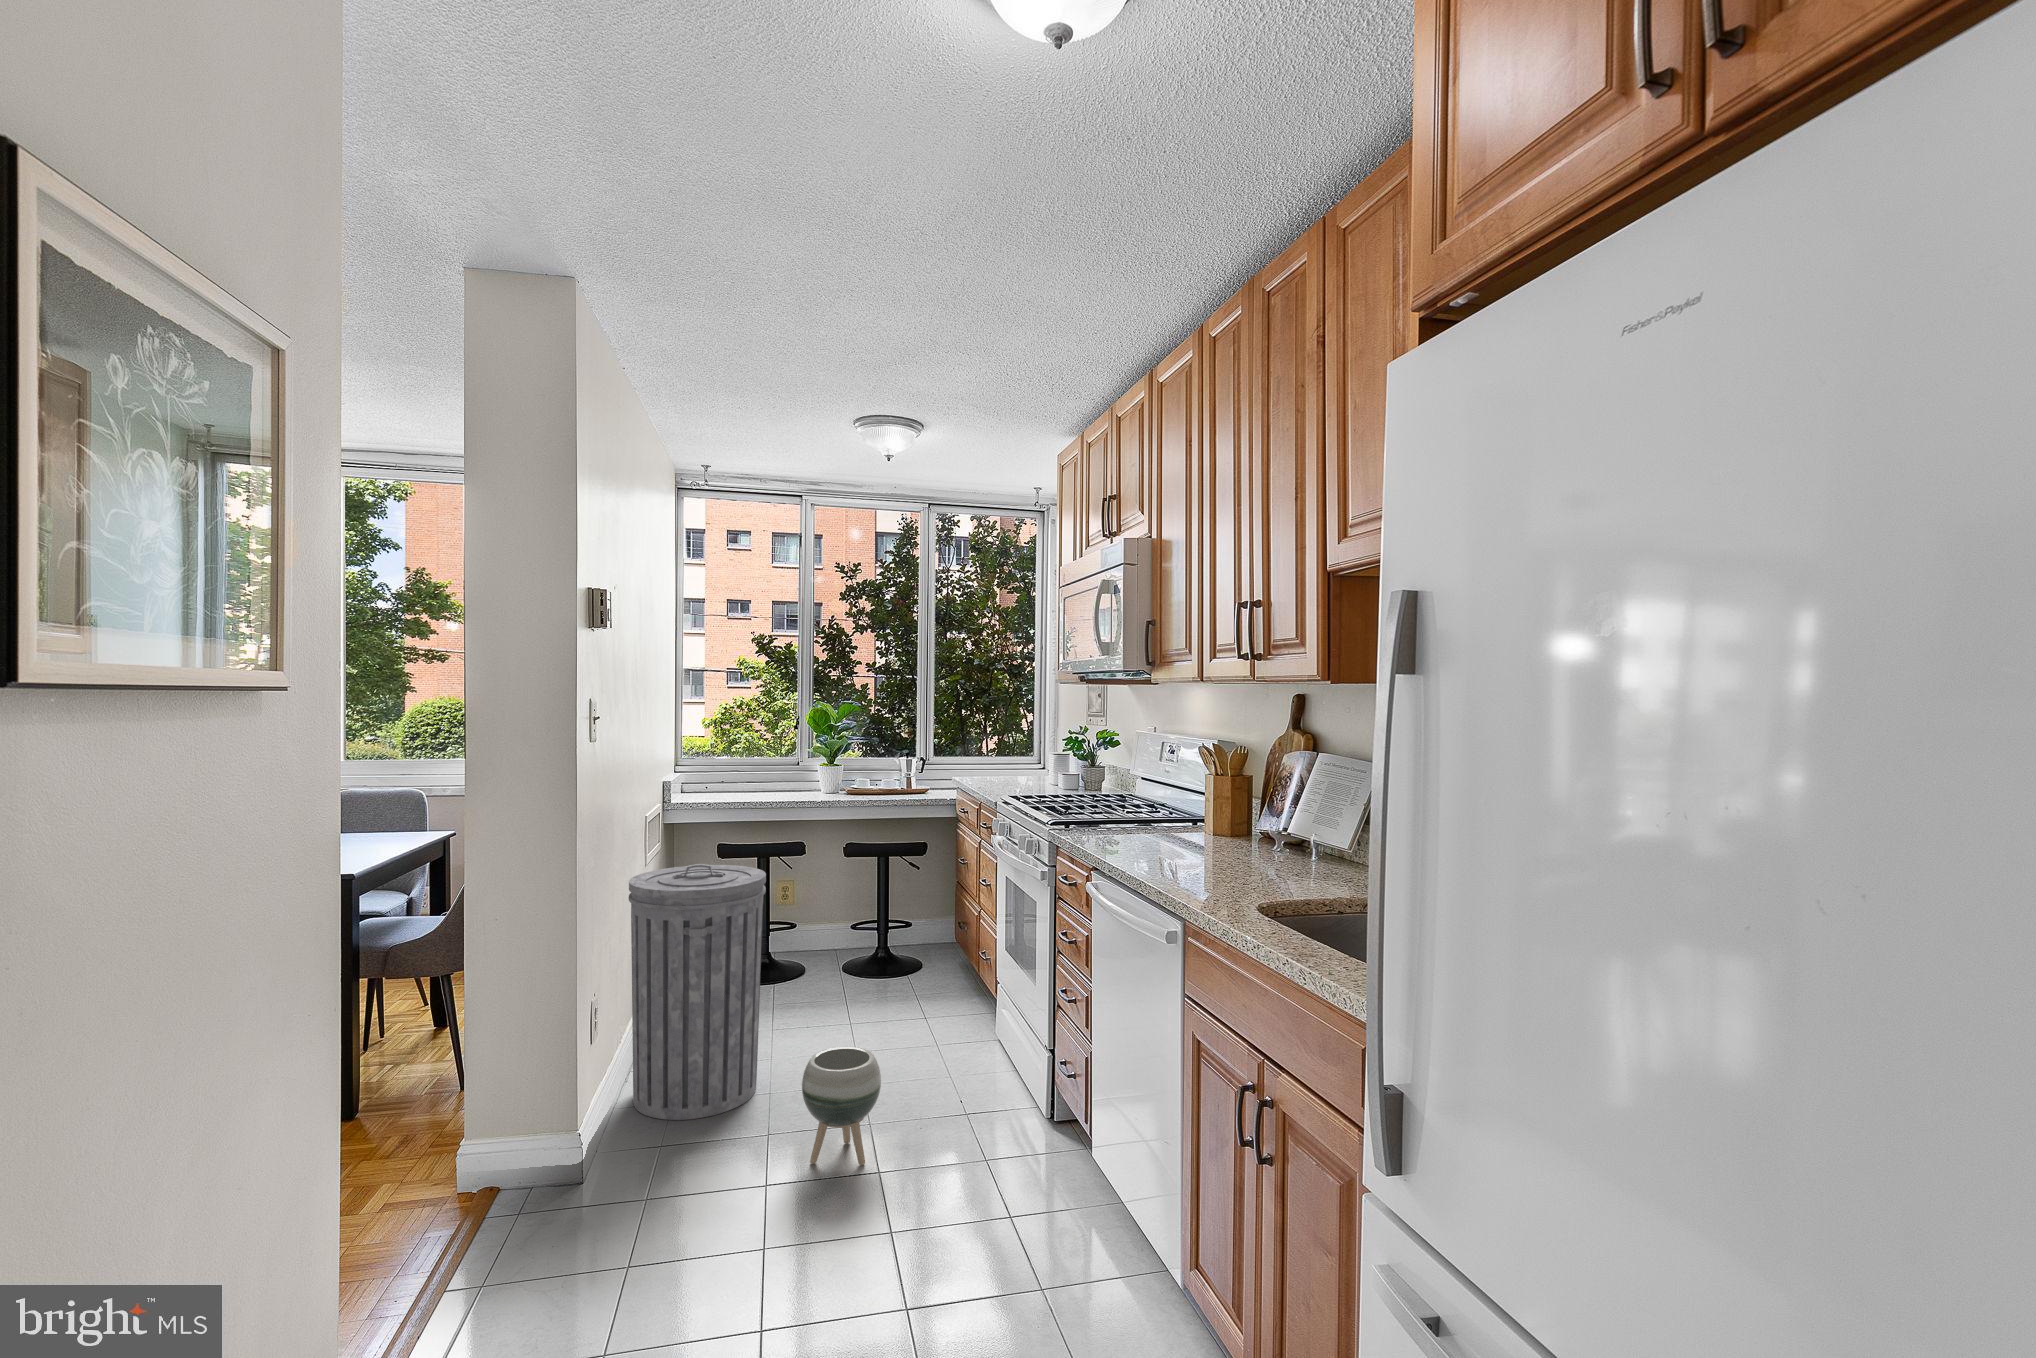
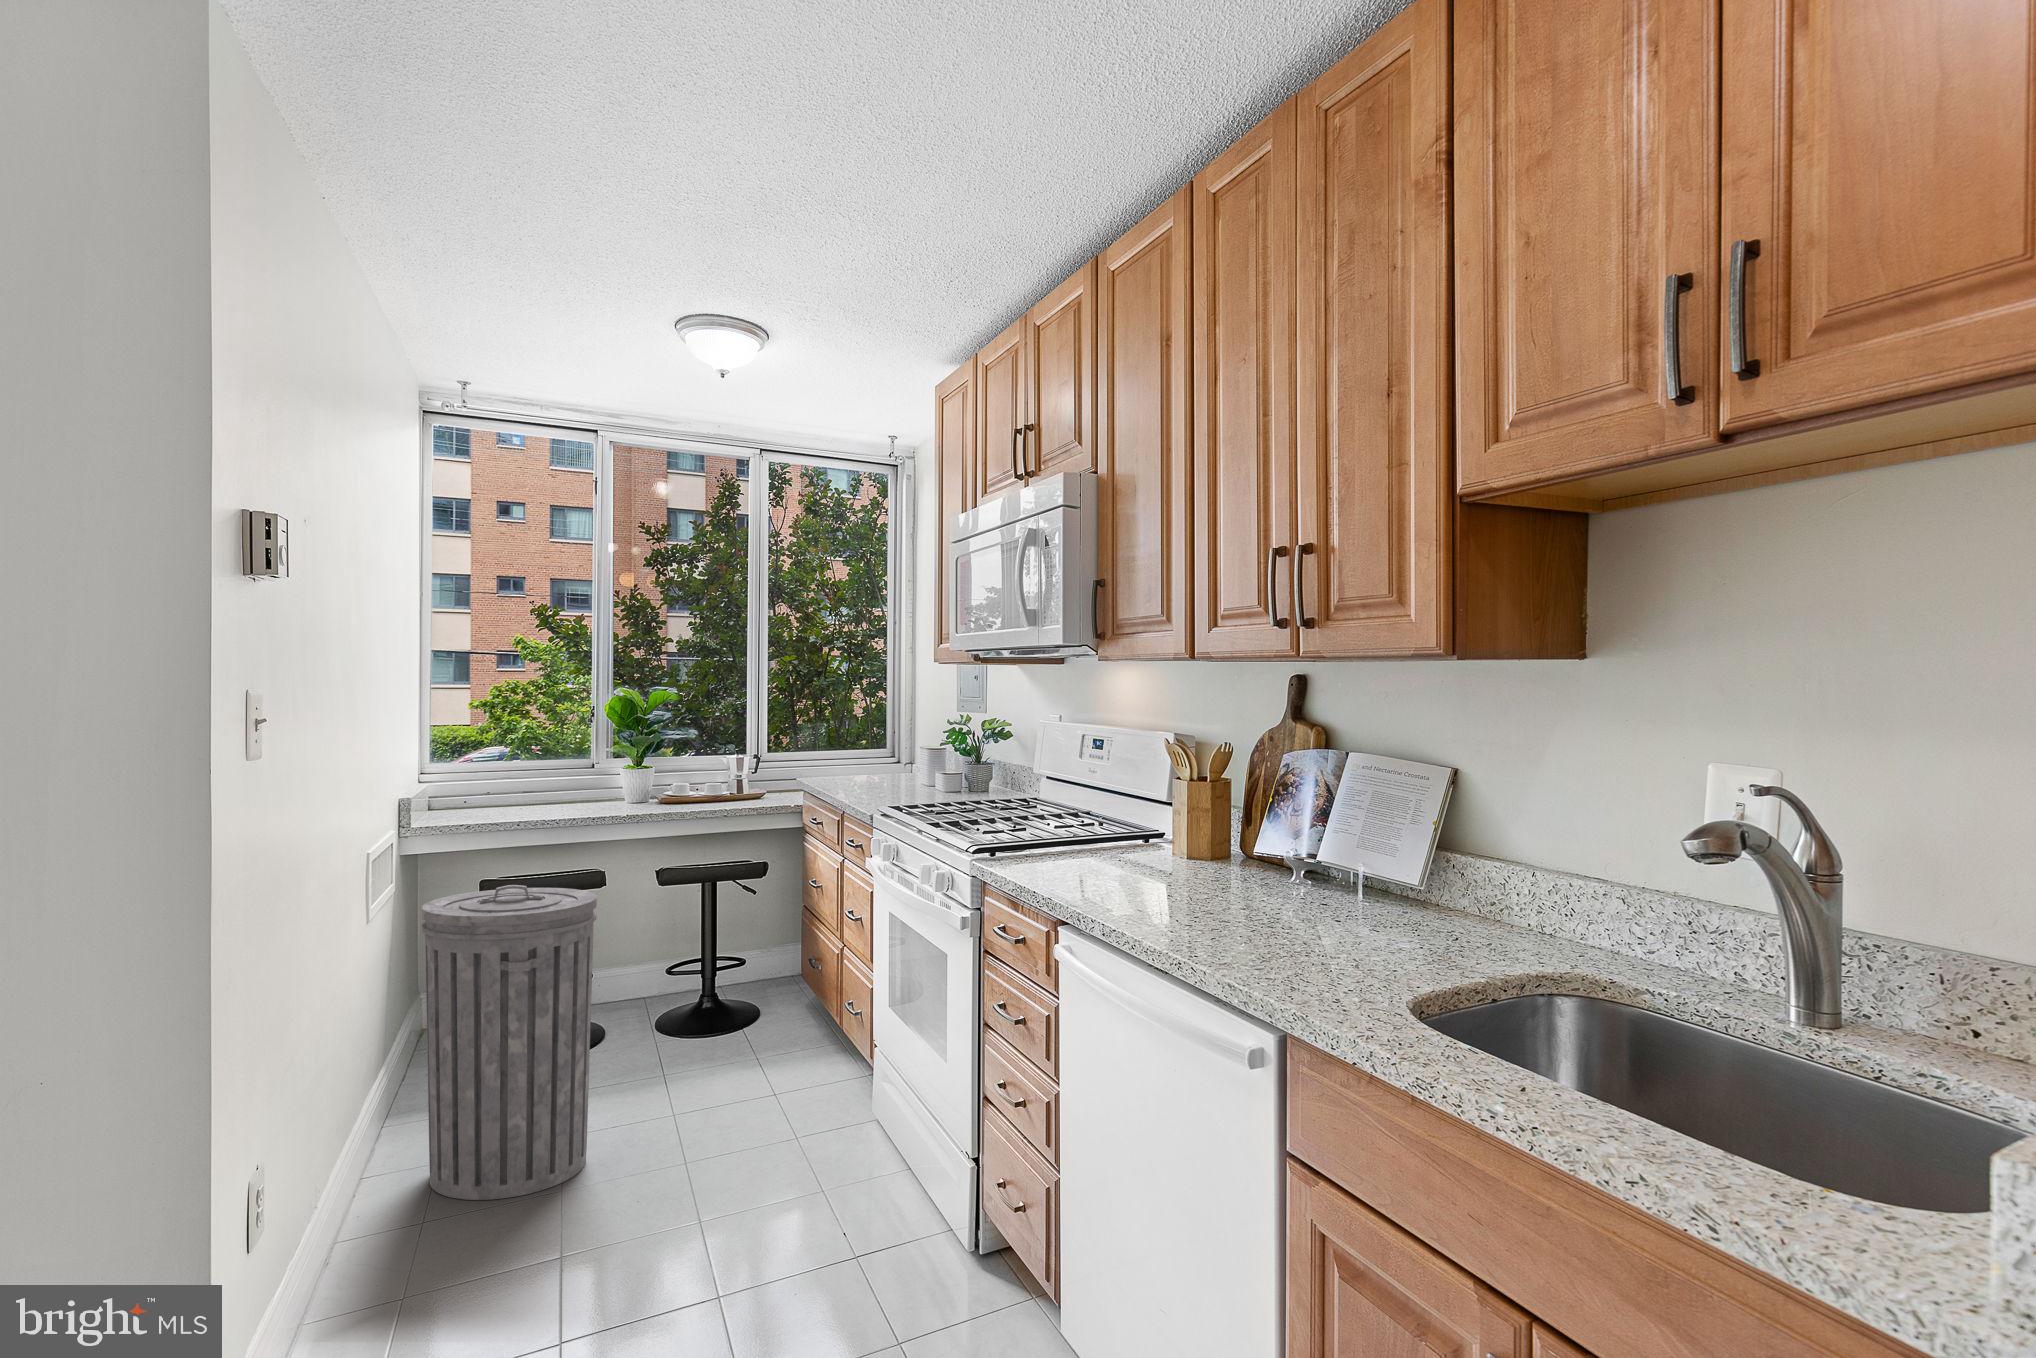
planter: present [802,1047,881,1165] -> none [664,1093,760,1232]

